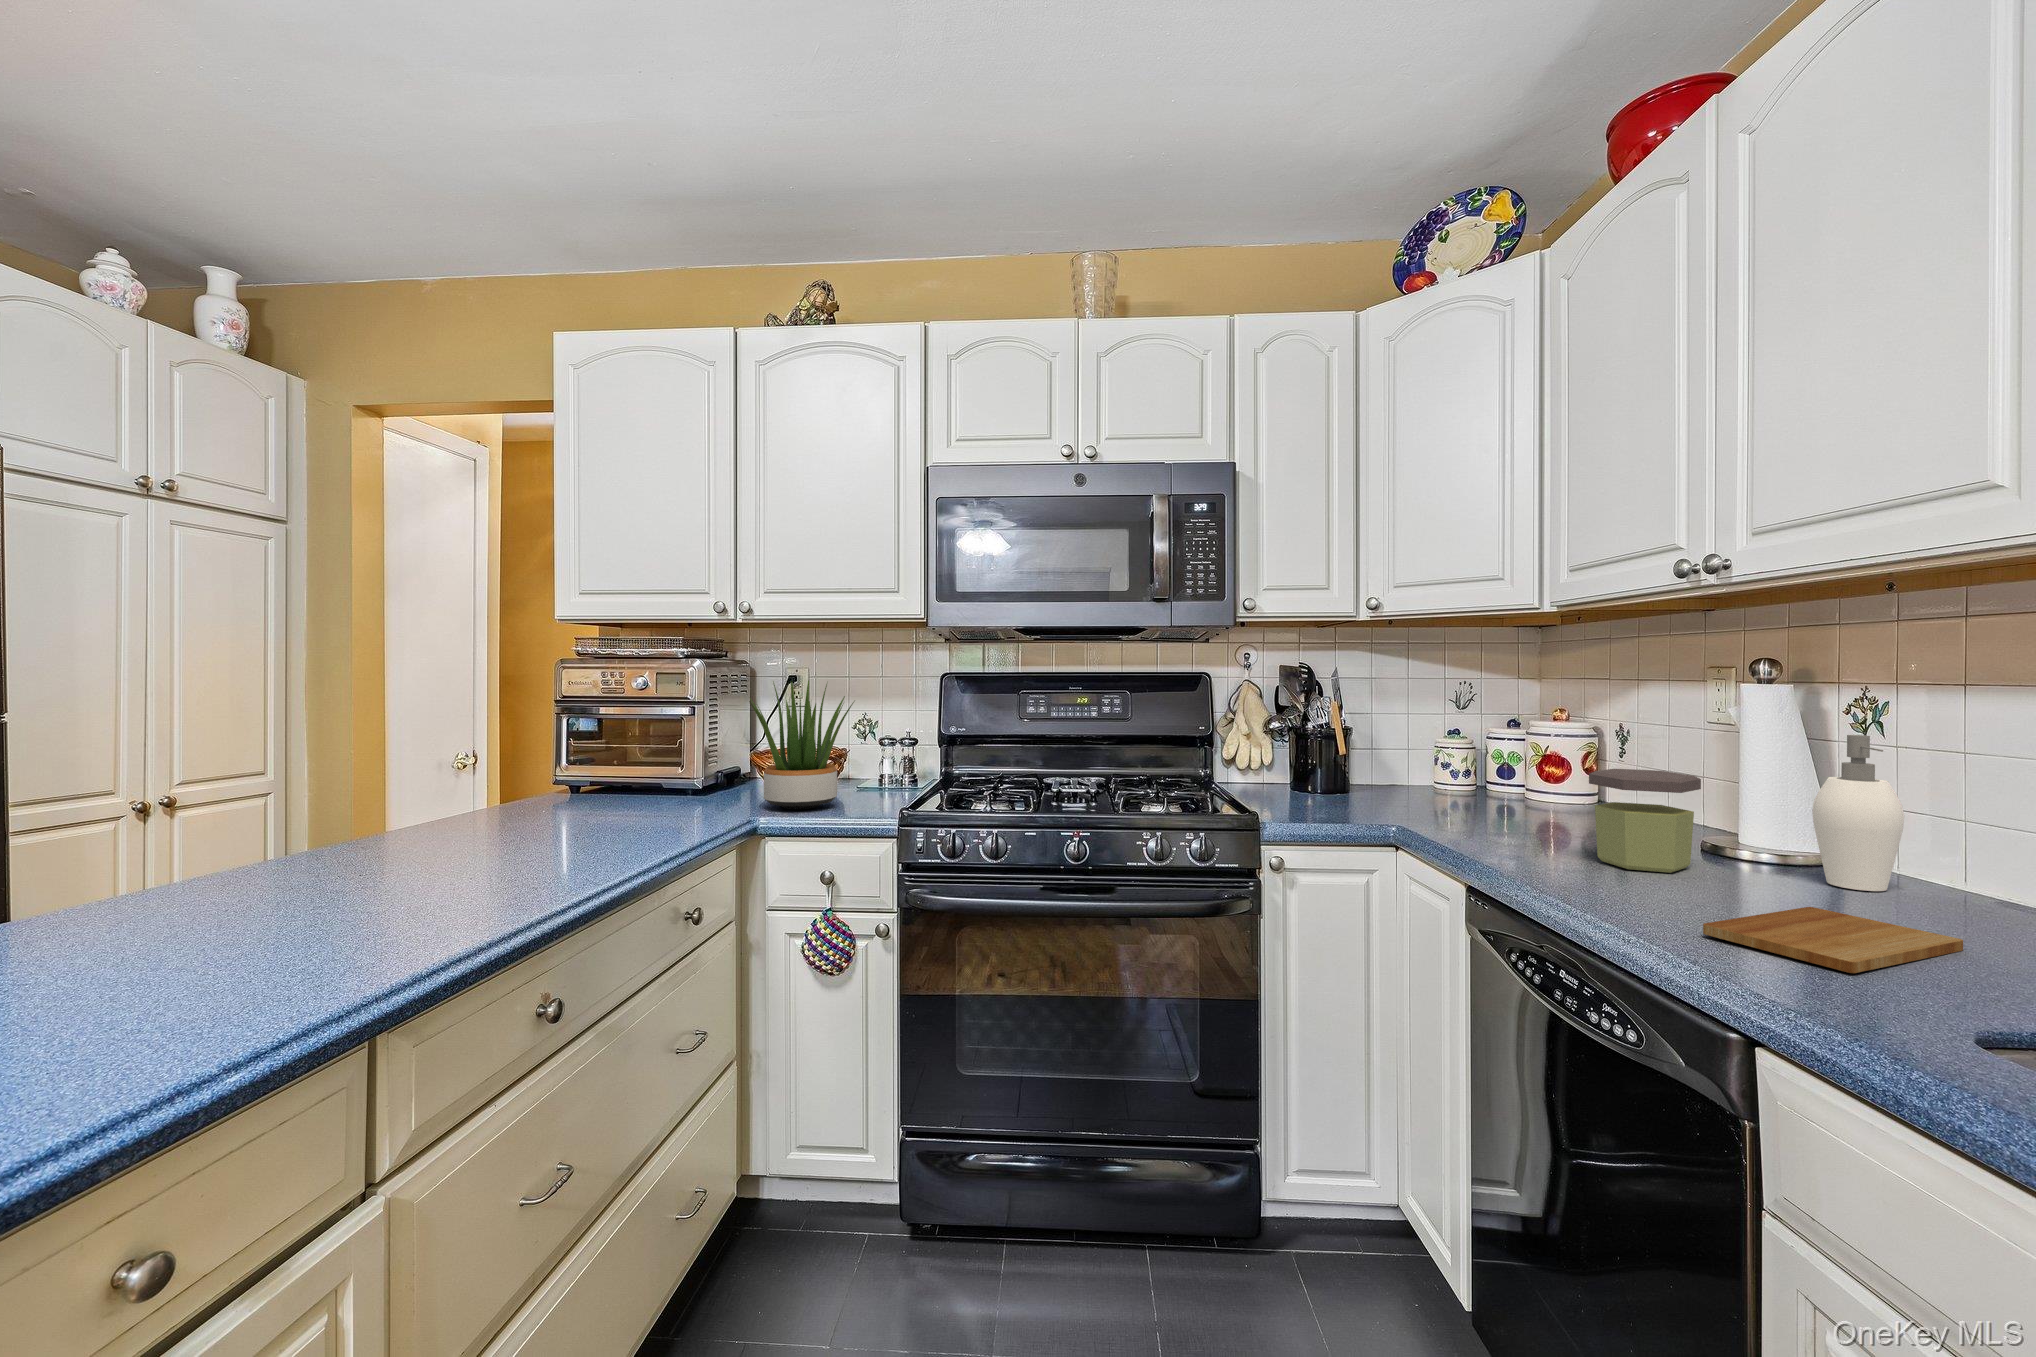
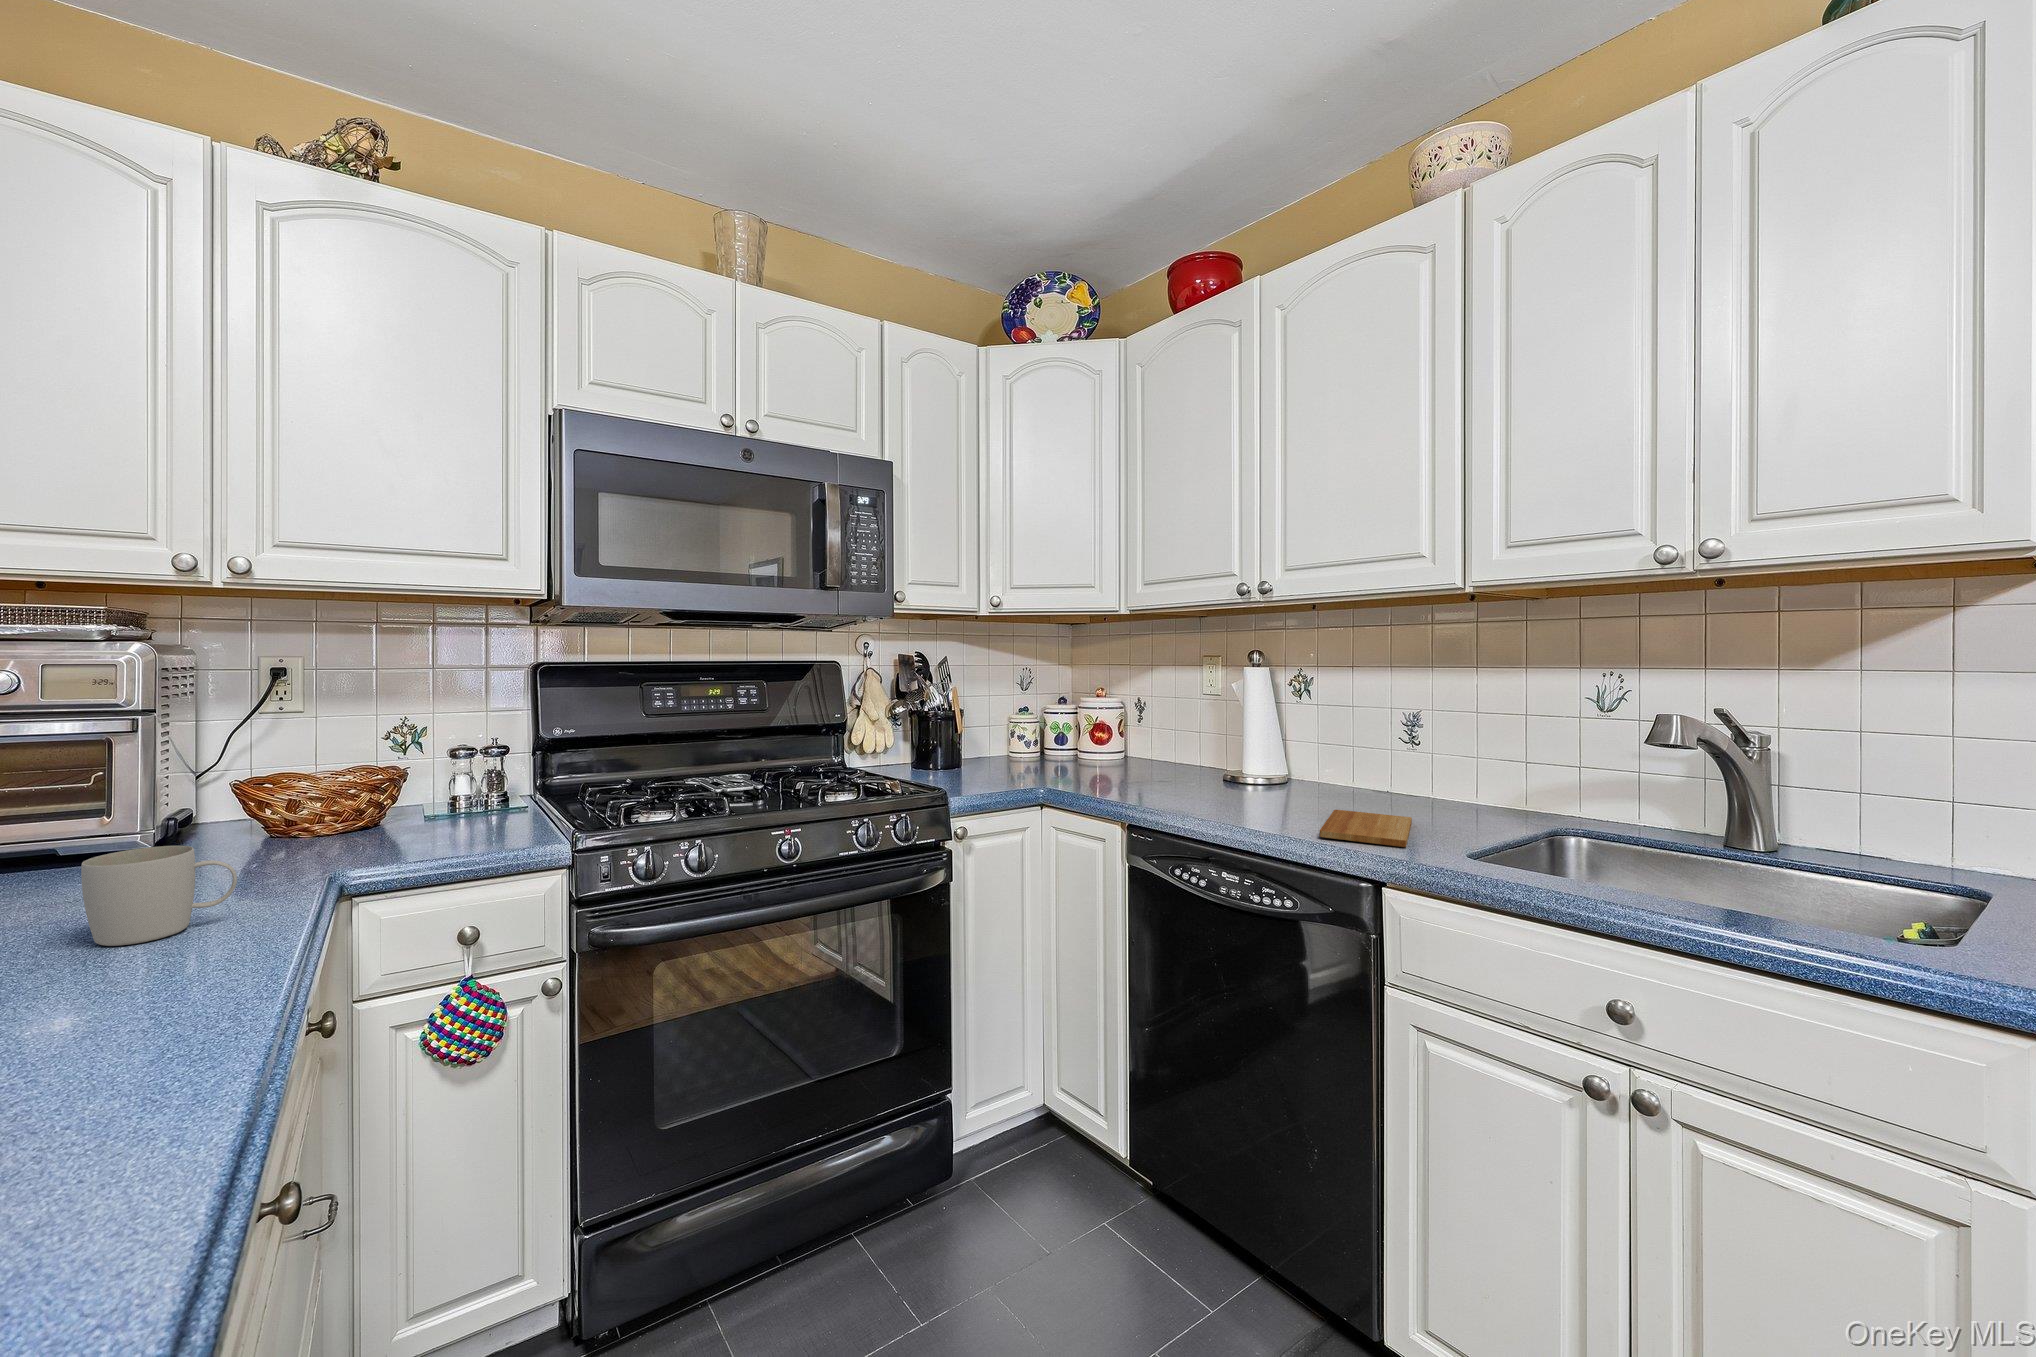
potted plant: present [749,681,854,810] -> none [263,678,483,858]
soap dispenser: present [1812,735,1904,891] -> none [1299,701,1343,795]
jar: present [1589,769,1701,873] -> none [1188,729,1246,799]
mug: none [620,779,688,835] -> present [81,846,237,946]

